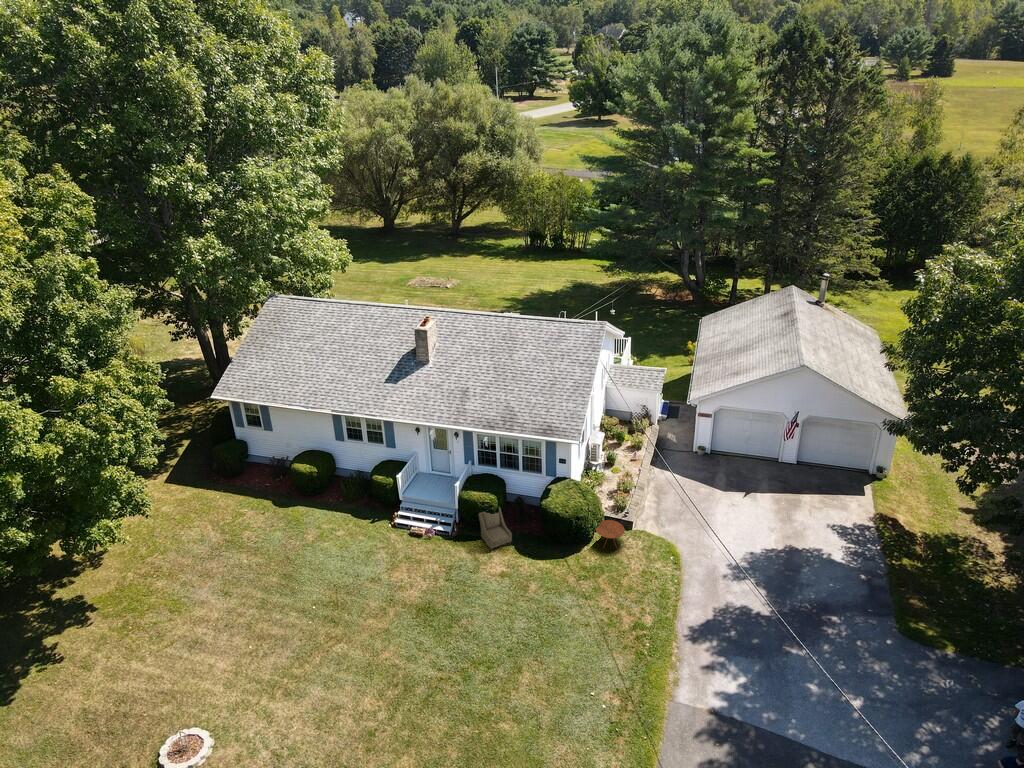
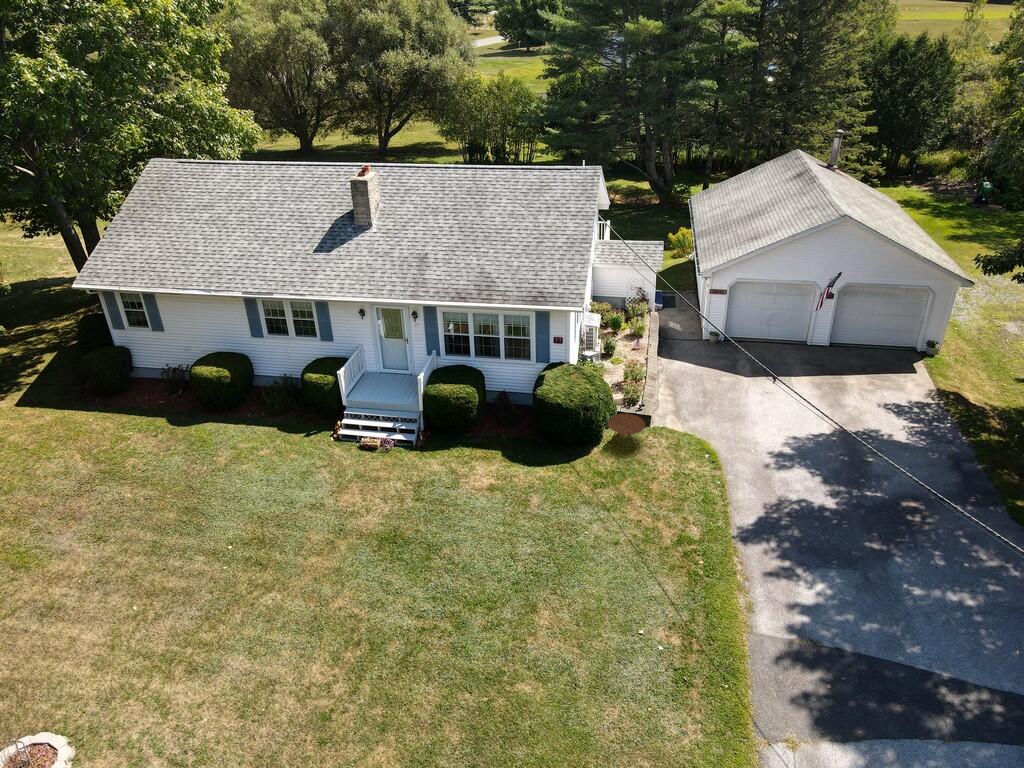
chair: present [479,507,512,552] -> none [452,404,498,463]

